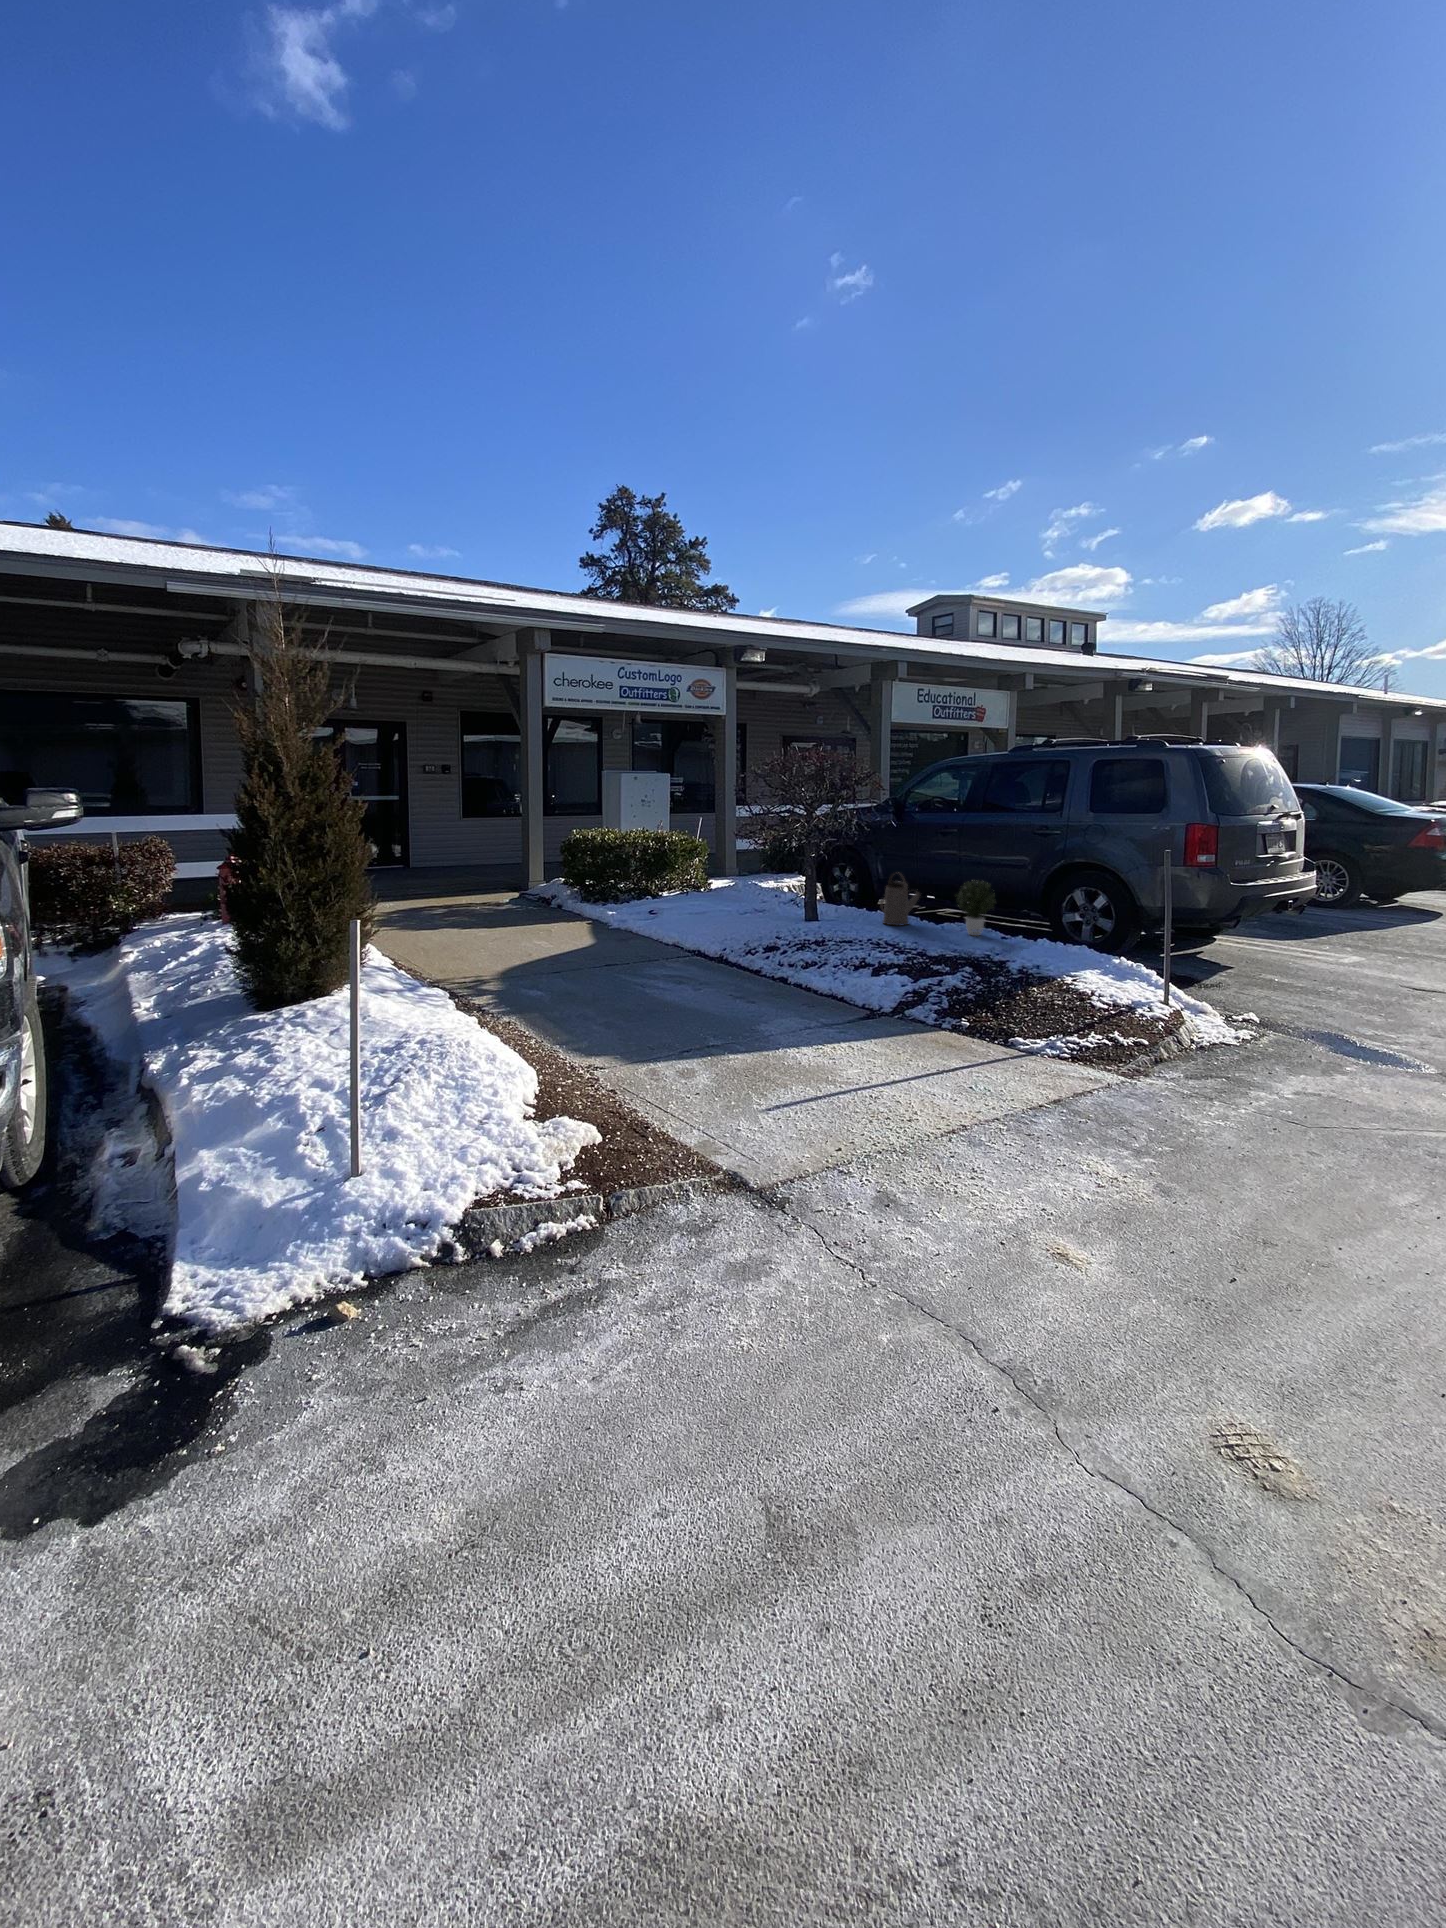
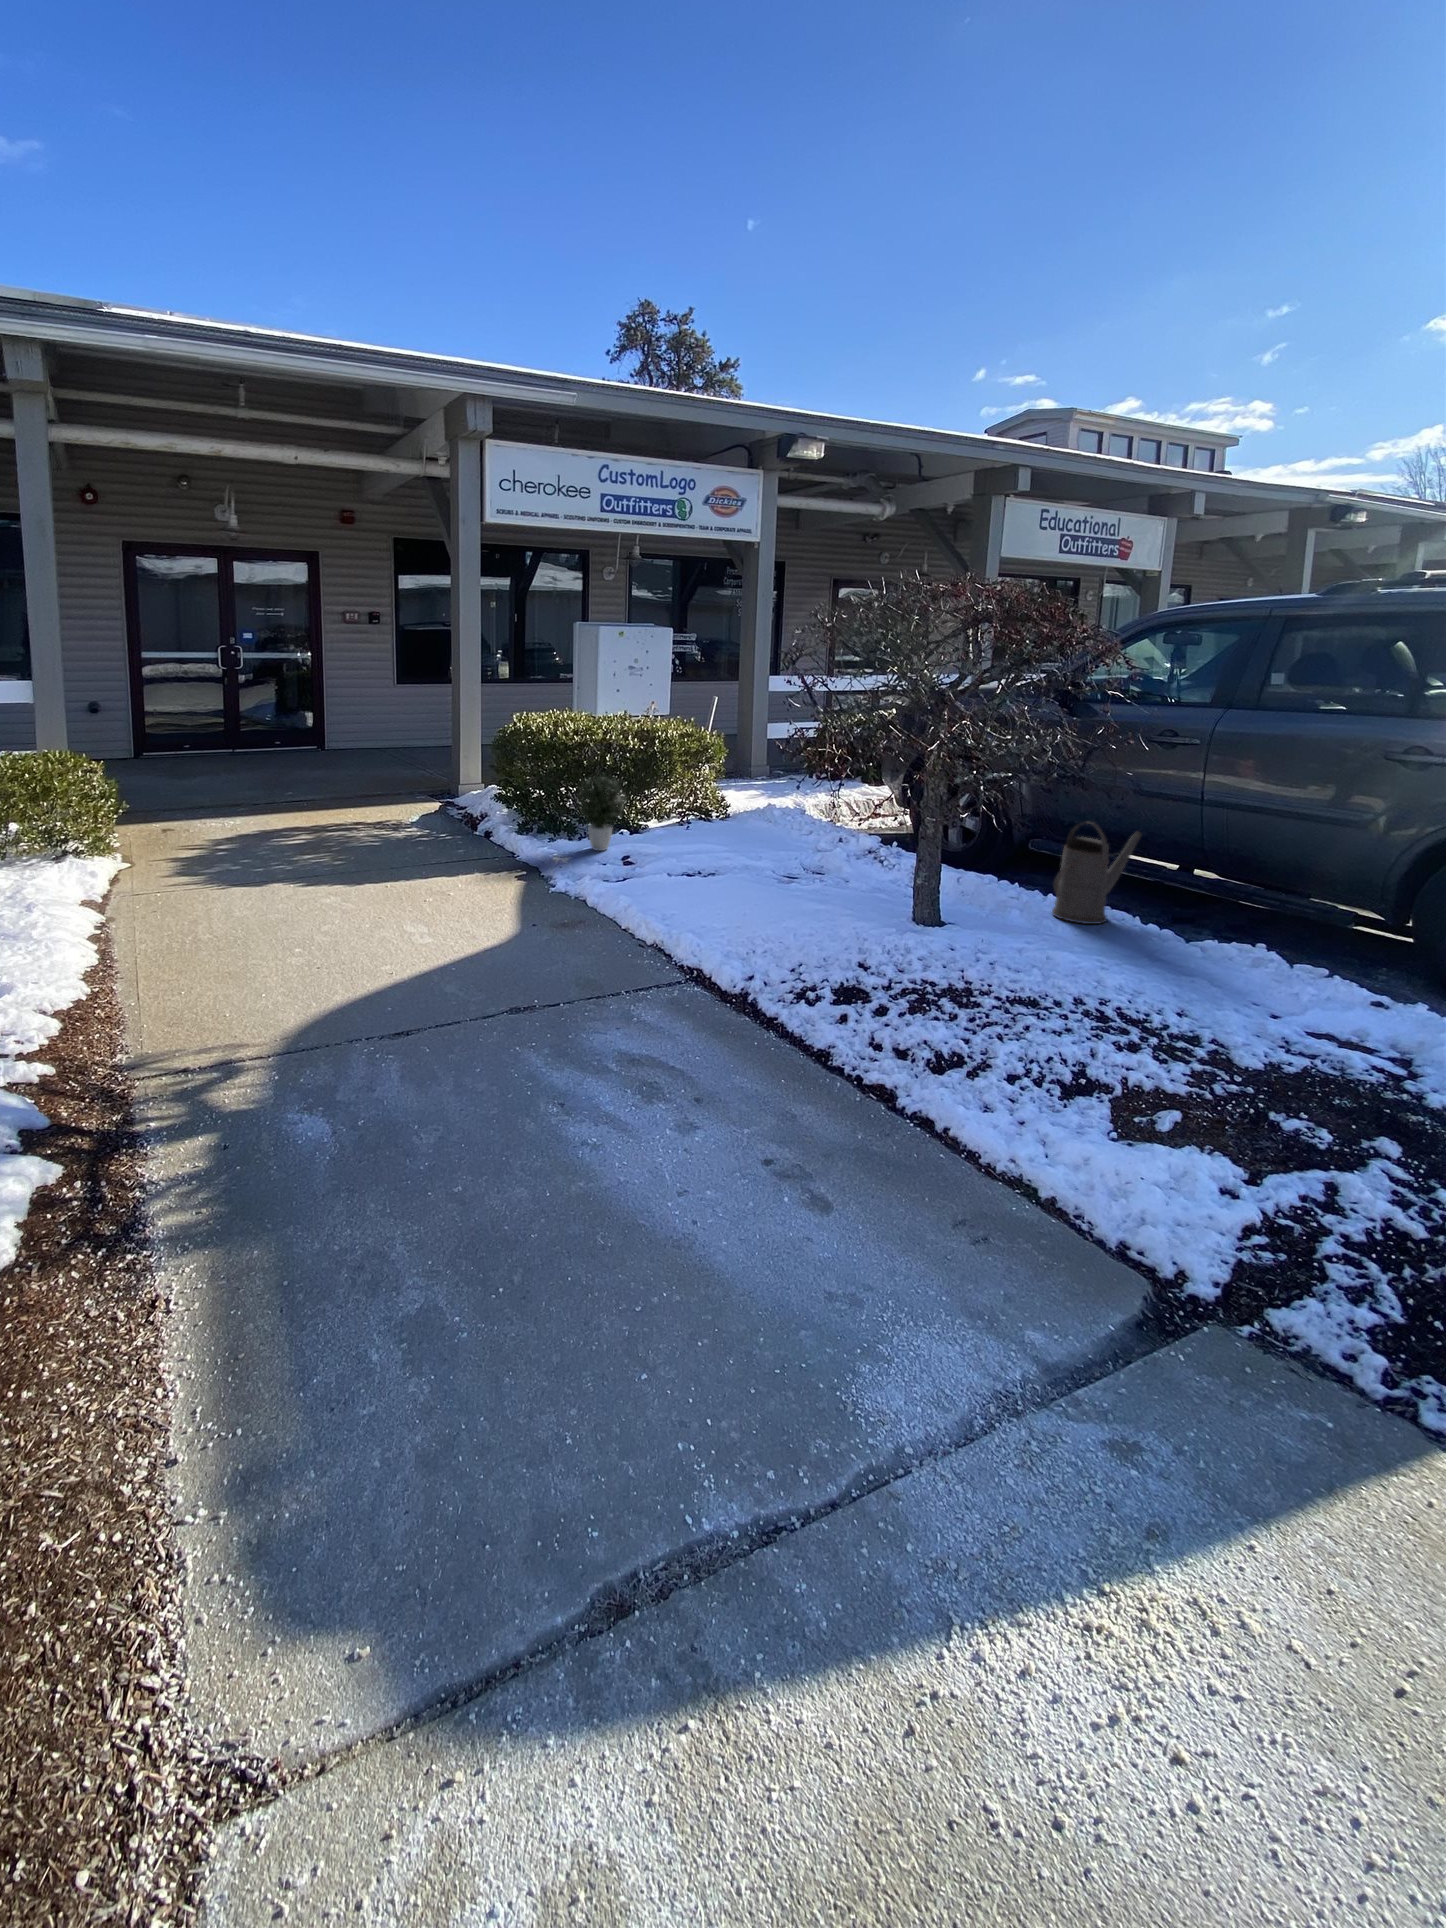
potted plant: present [956,880,995,936] -> present [577,776,625,851]

